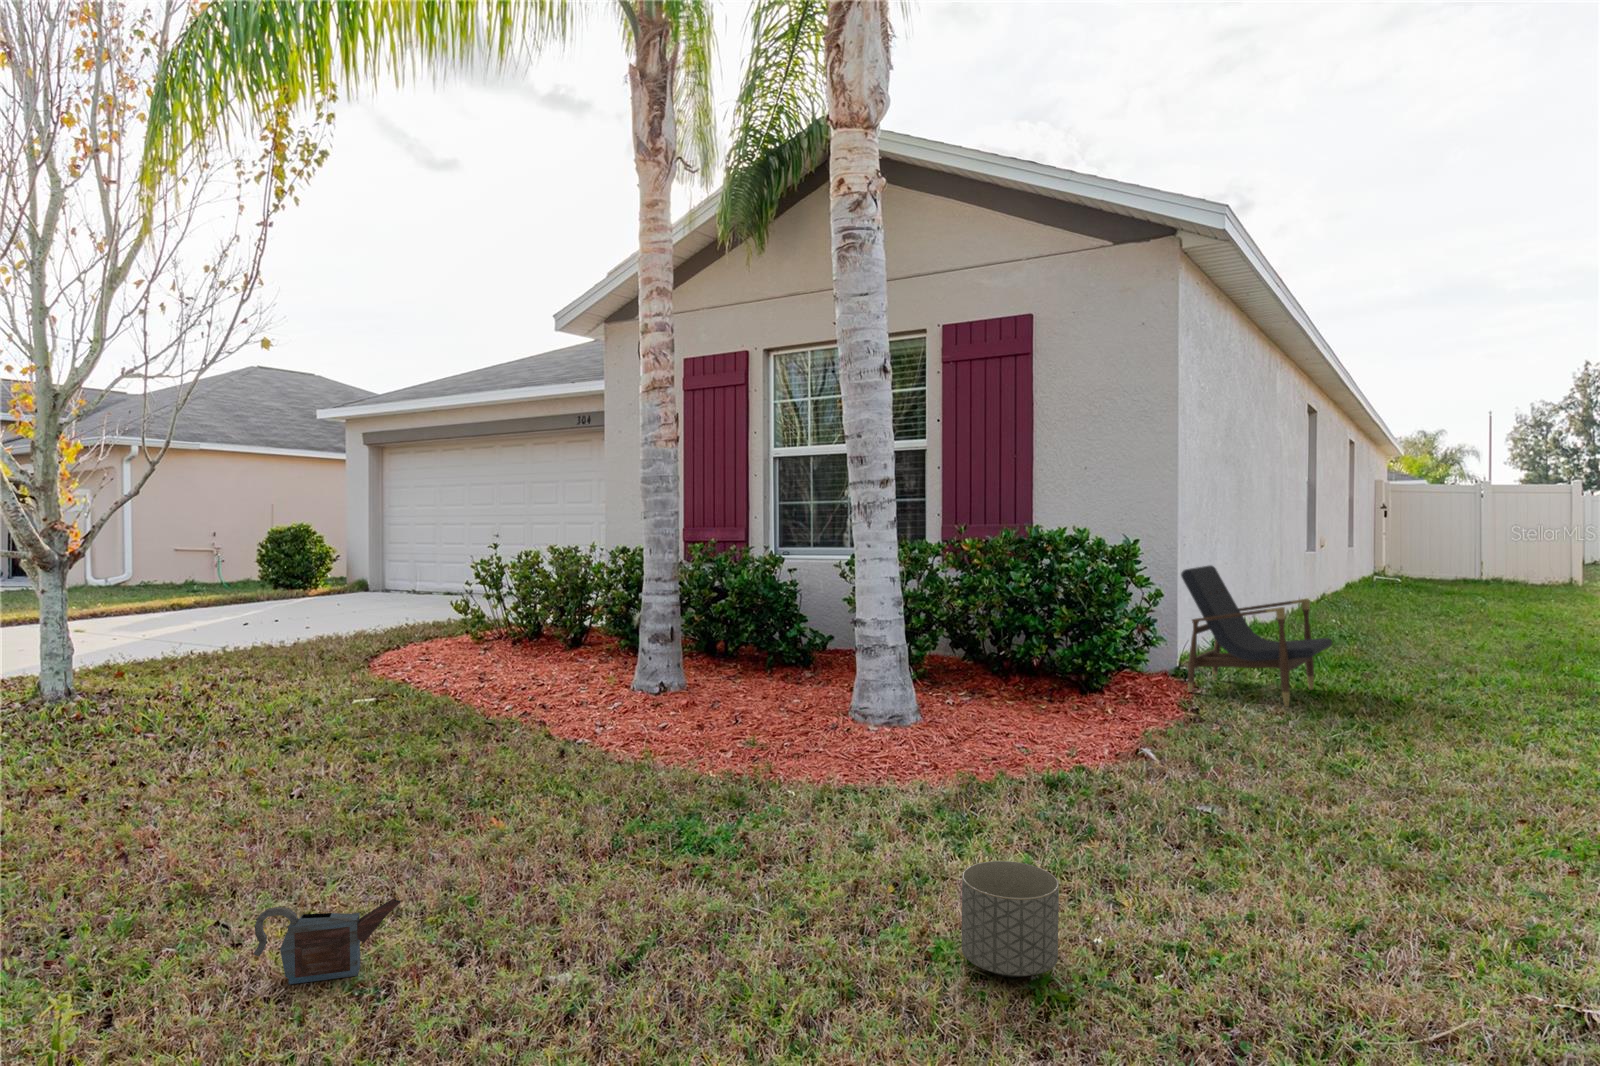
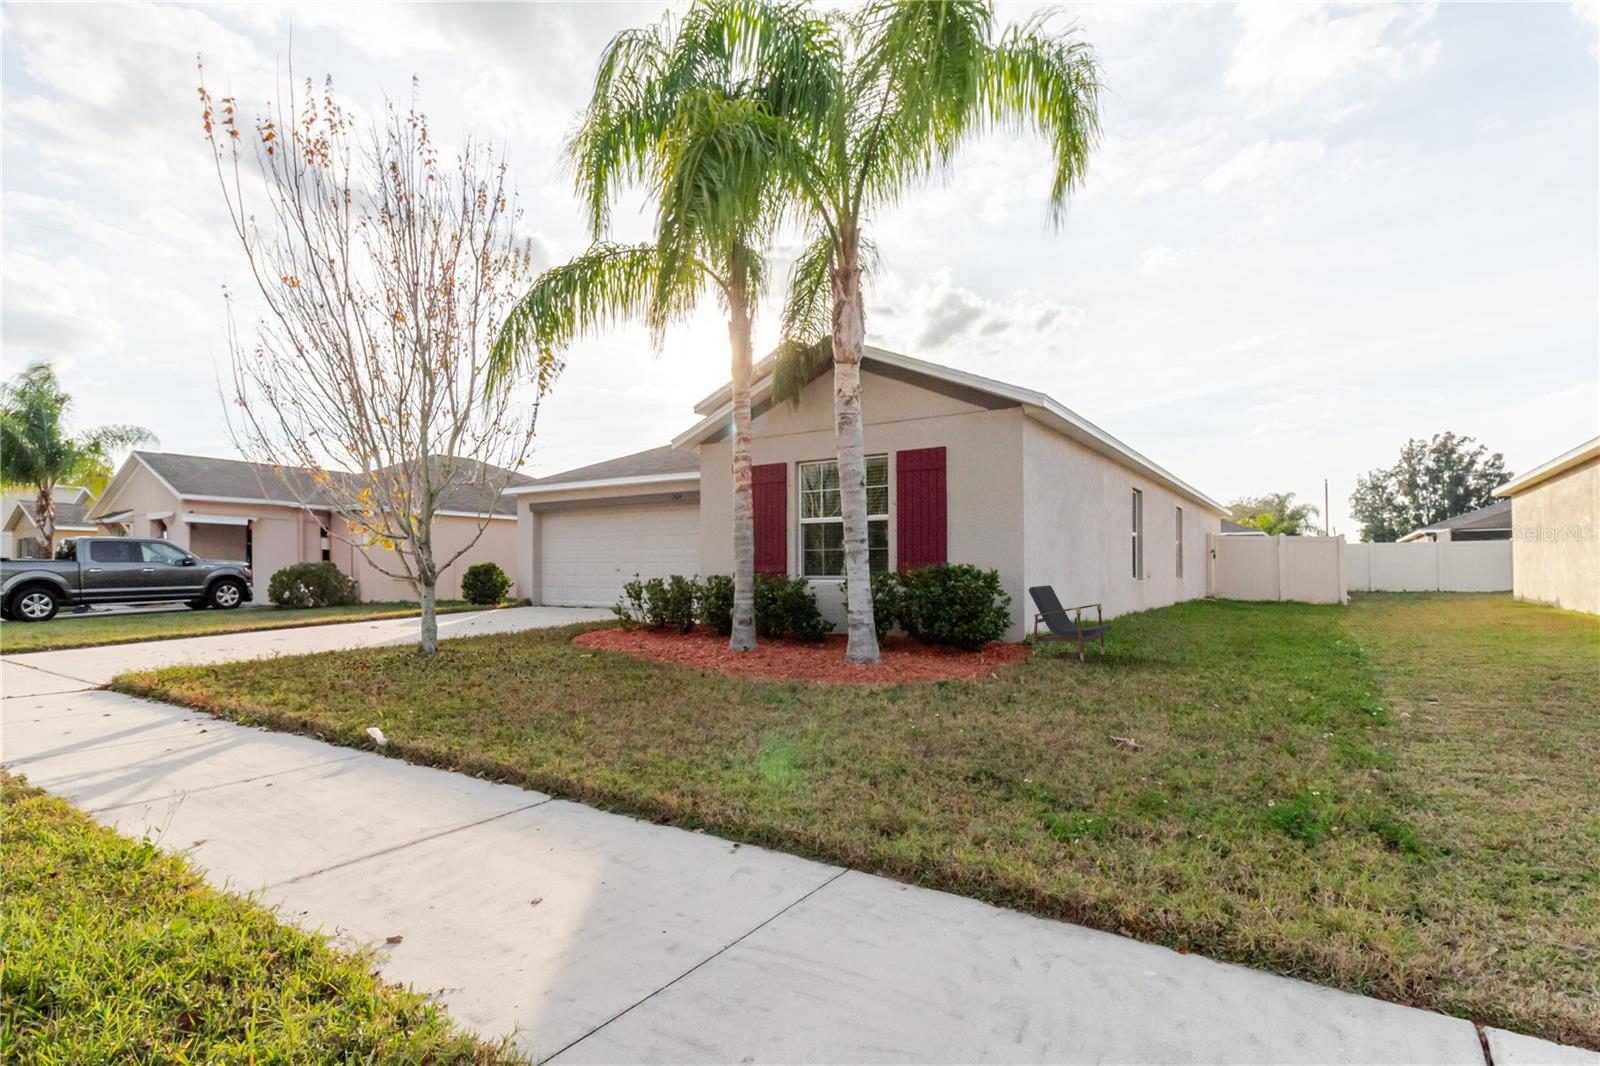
planter: present [962,861,1059,977] -> none [883,693,919,733]
watering can: present [253,898,401,984] -> none [617,703,669,733]

